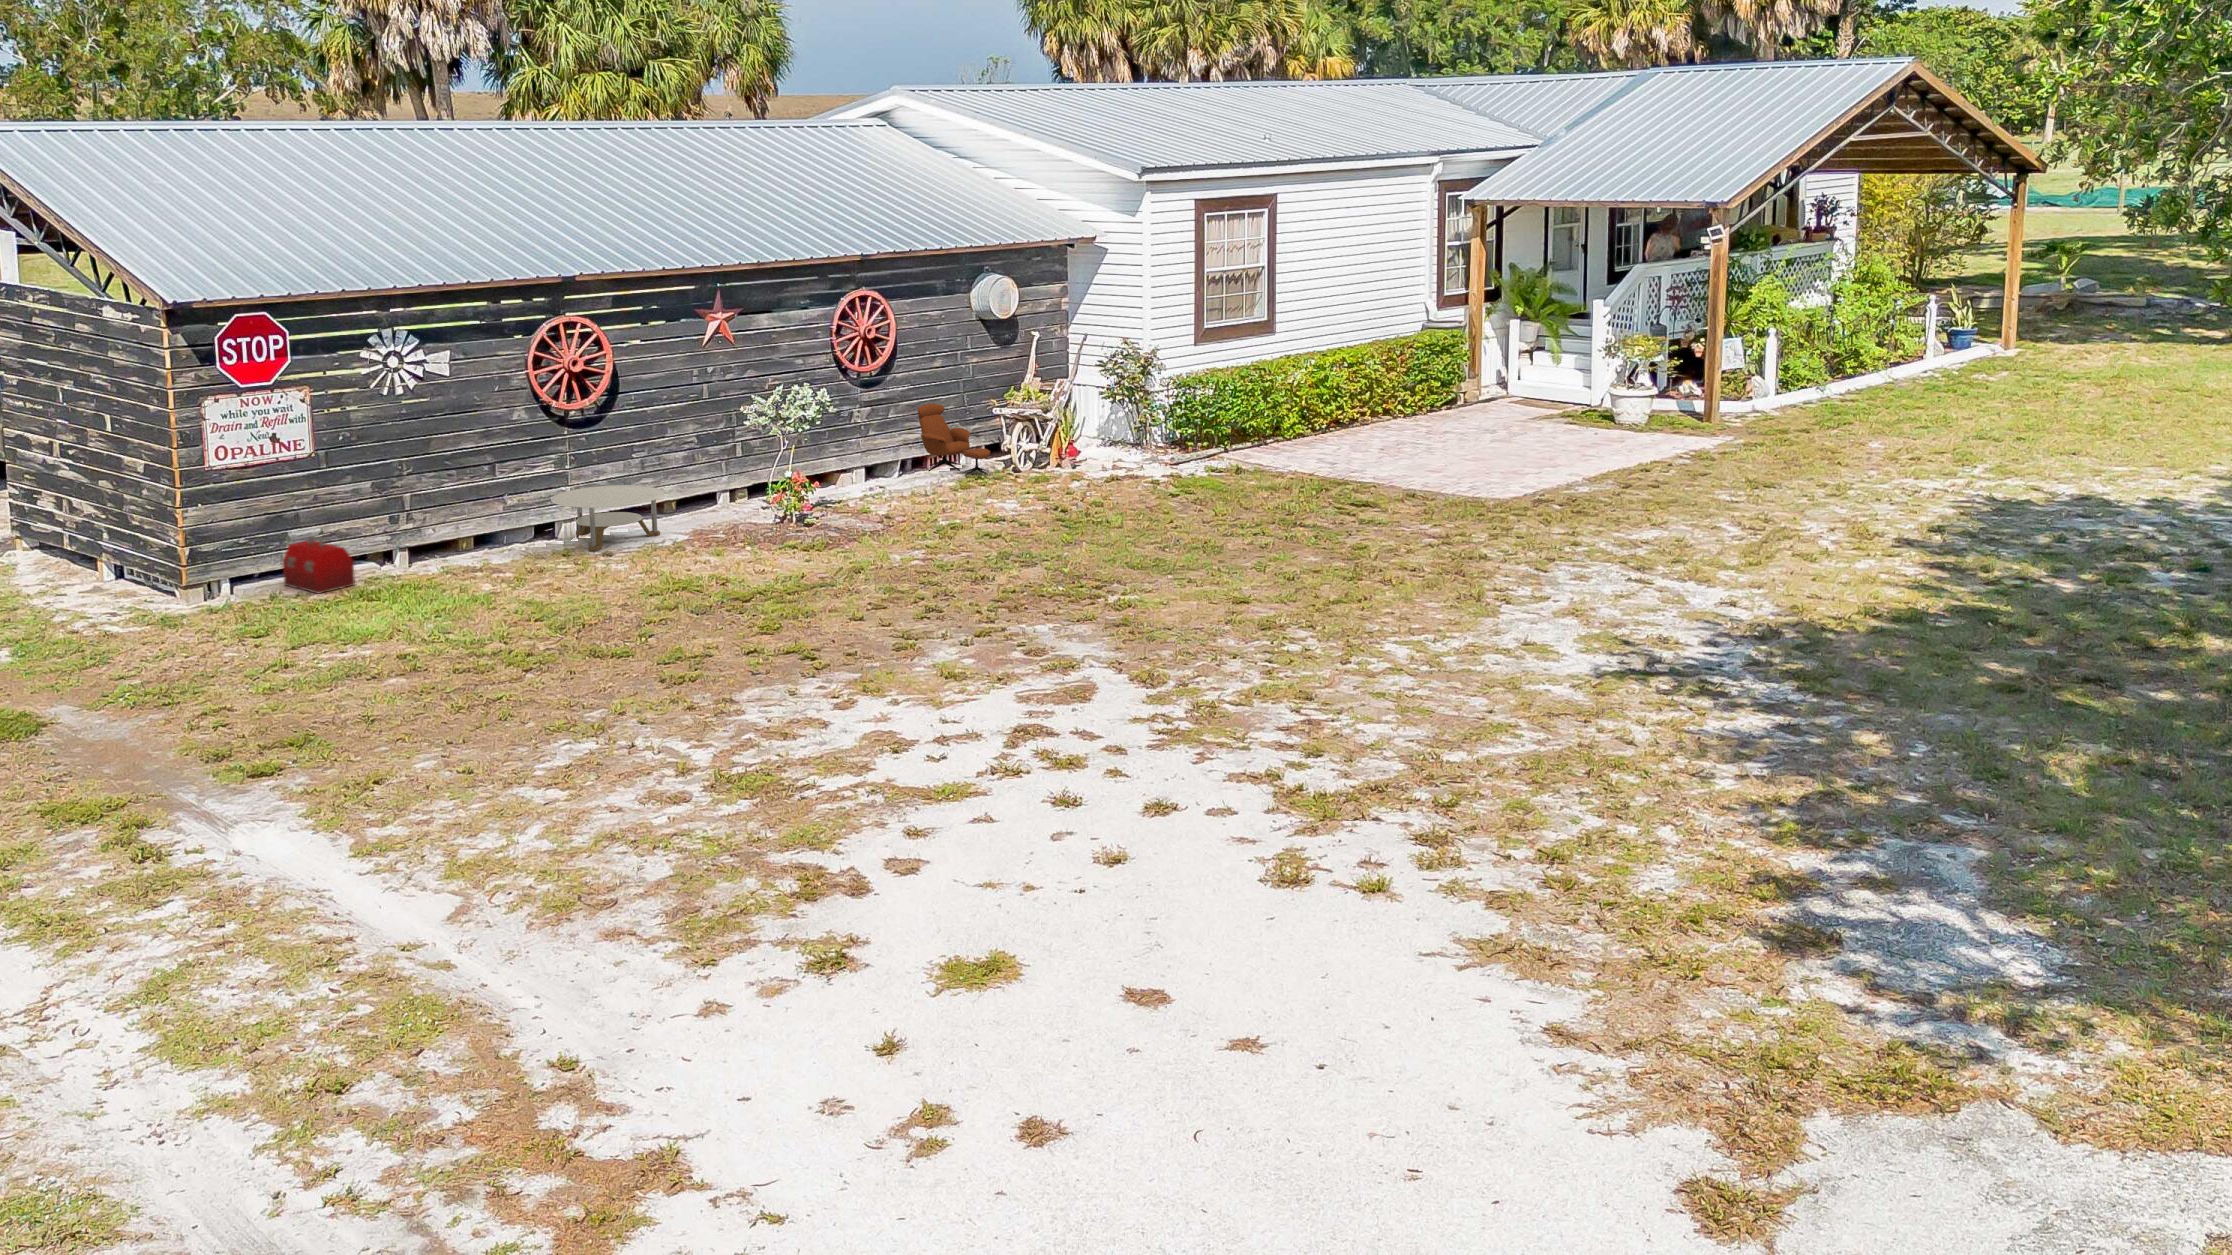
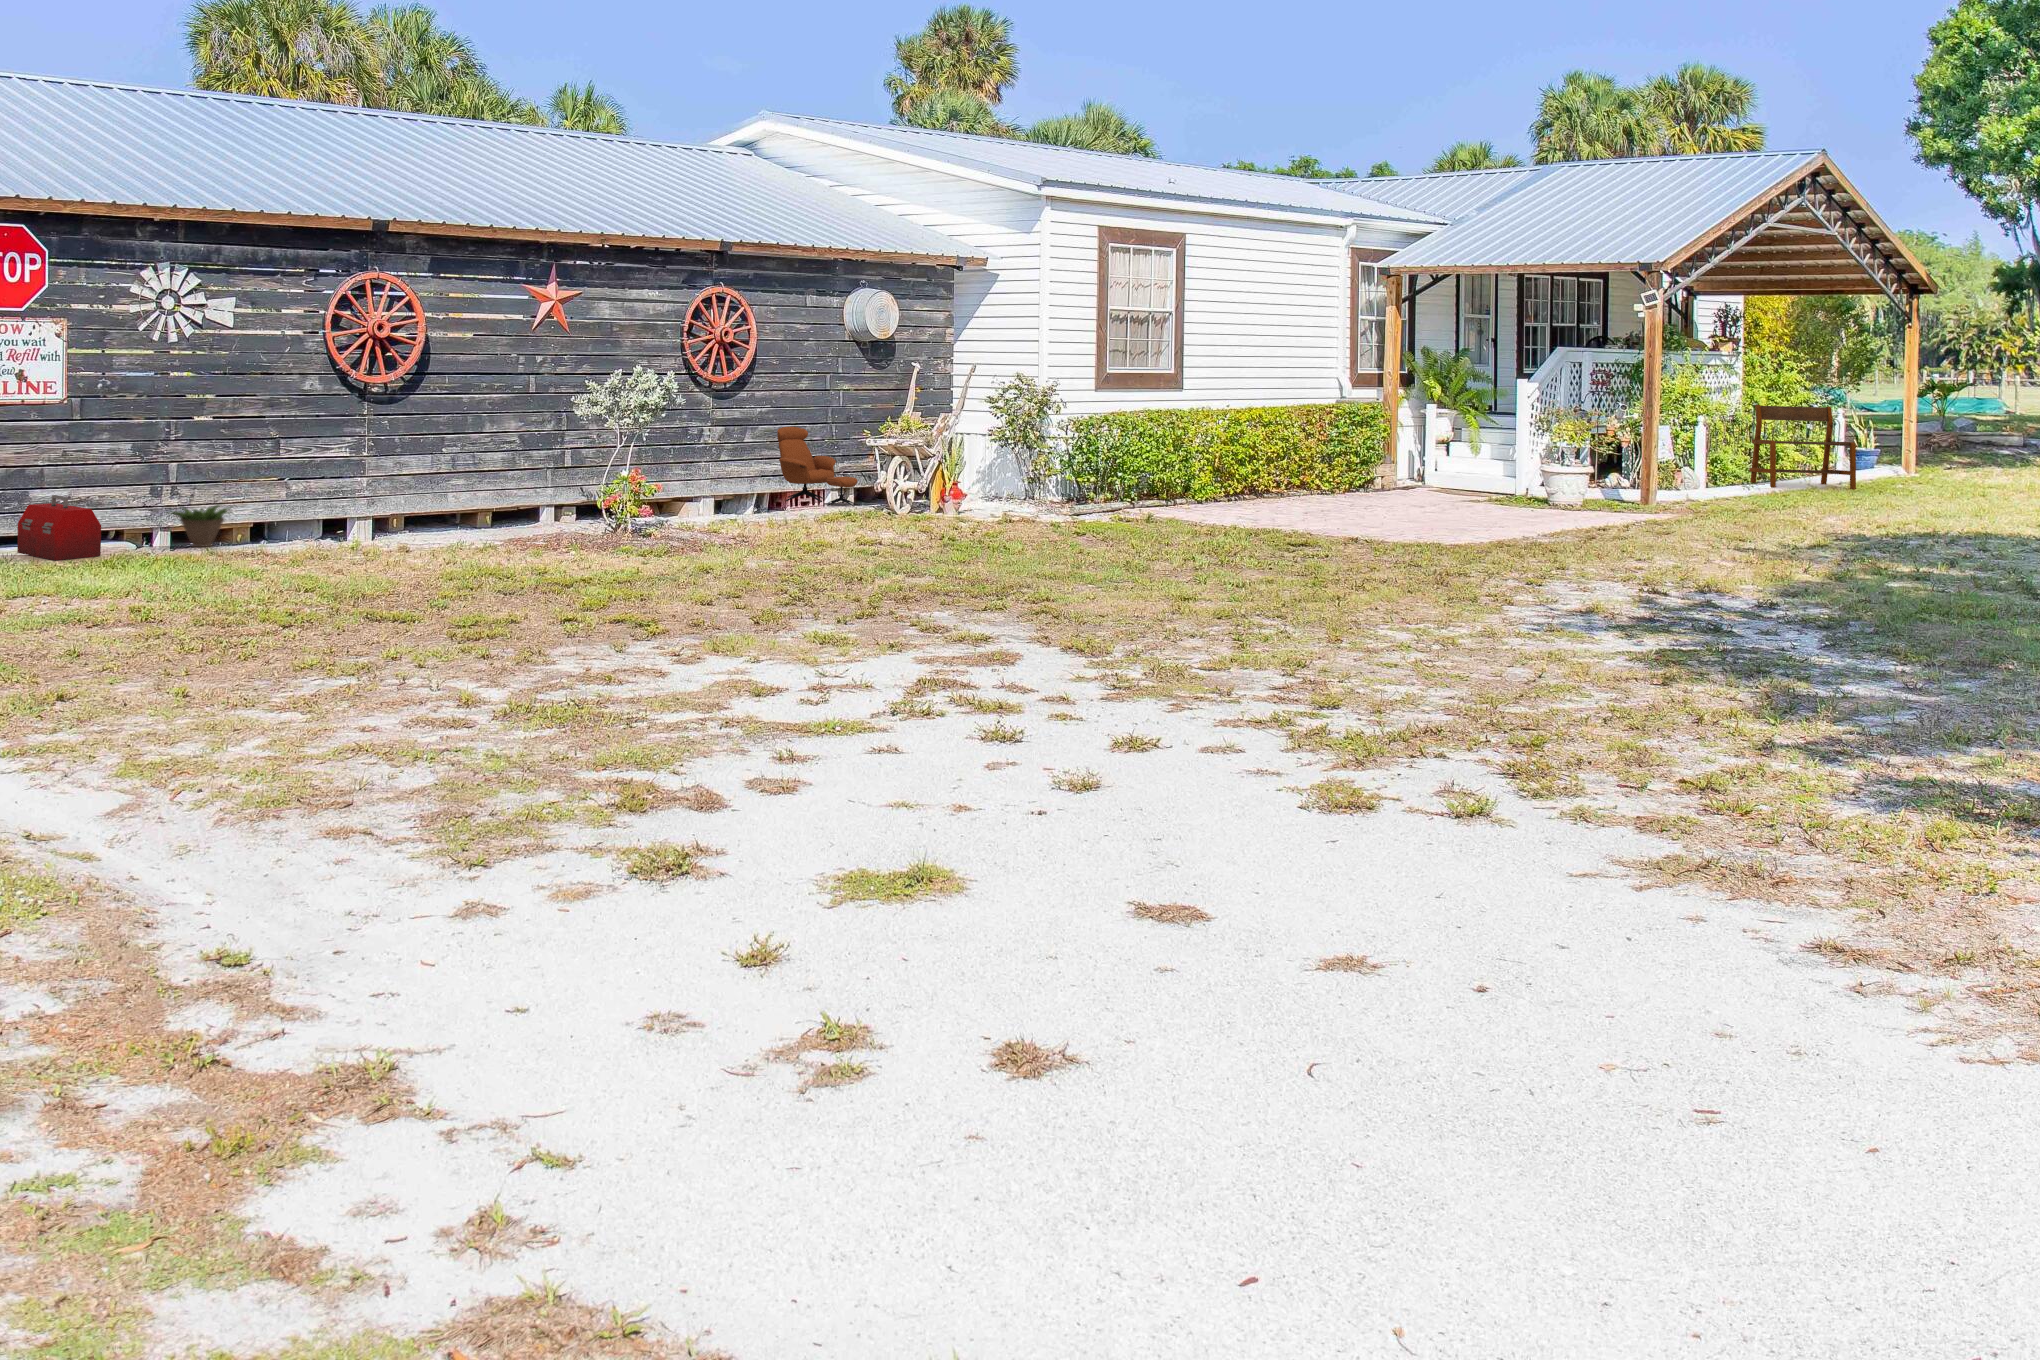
bench: none [1782,318,1877,395] -> present [1749,405,1856,489]
round table: present [551,485,664,551] -> none [344,477,476,542]
decorative plant: none [400,527,465,568] -> present [171,505,230,547]

